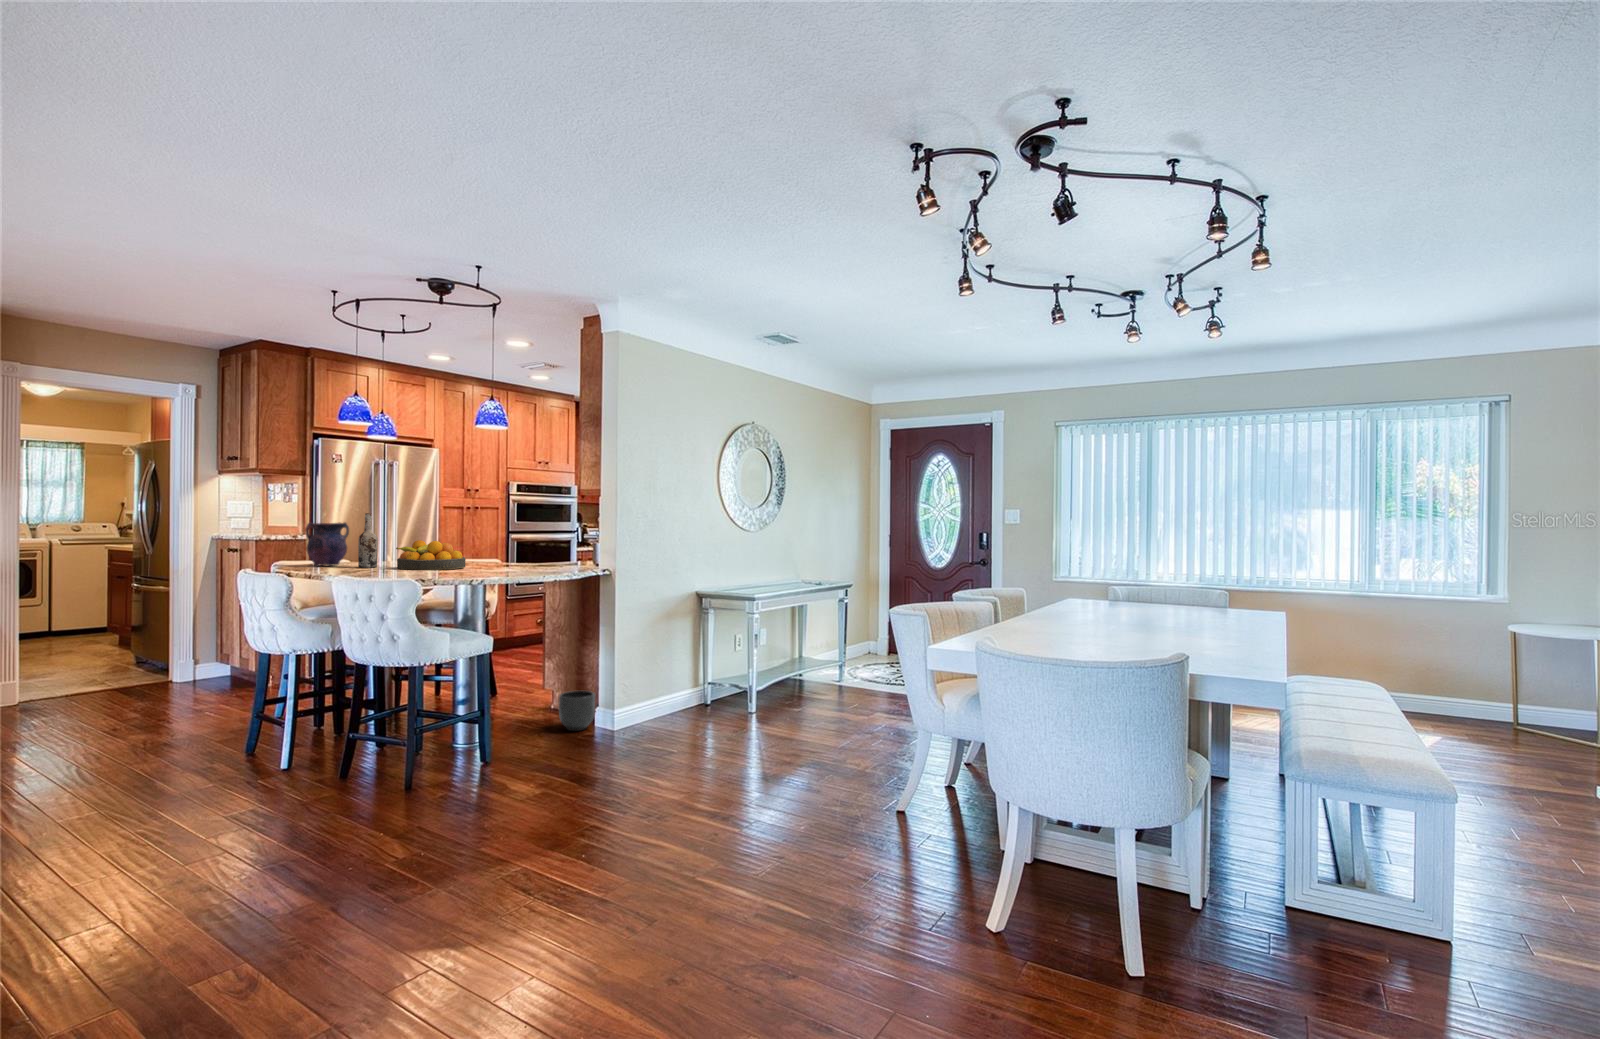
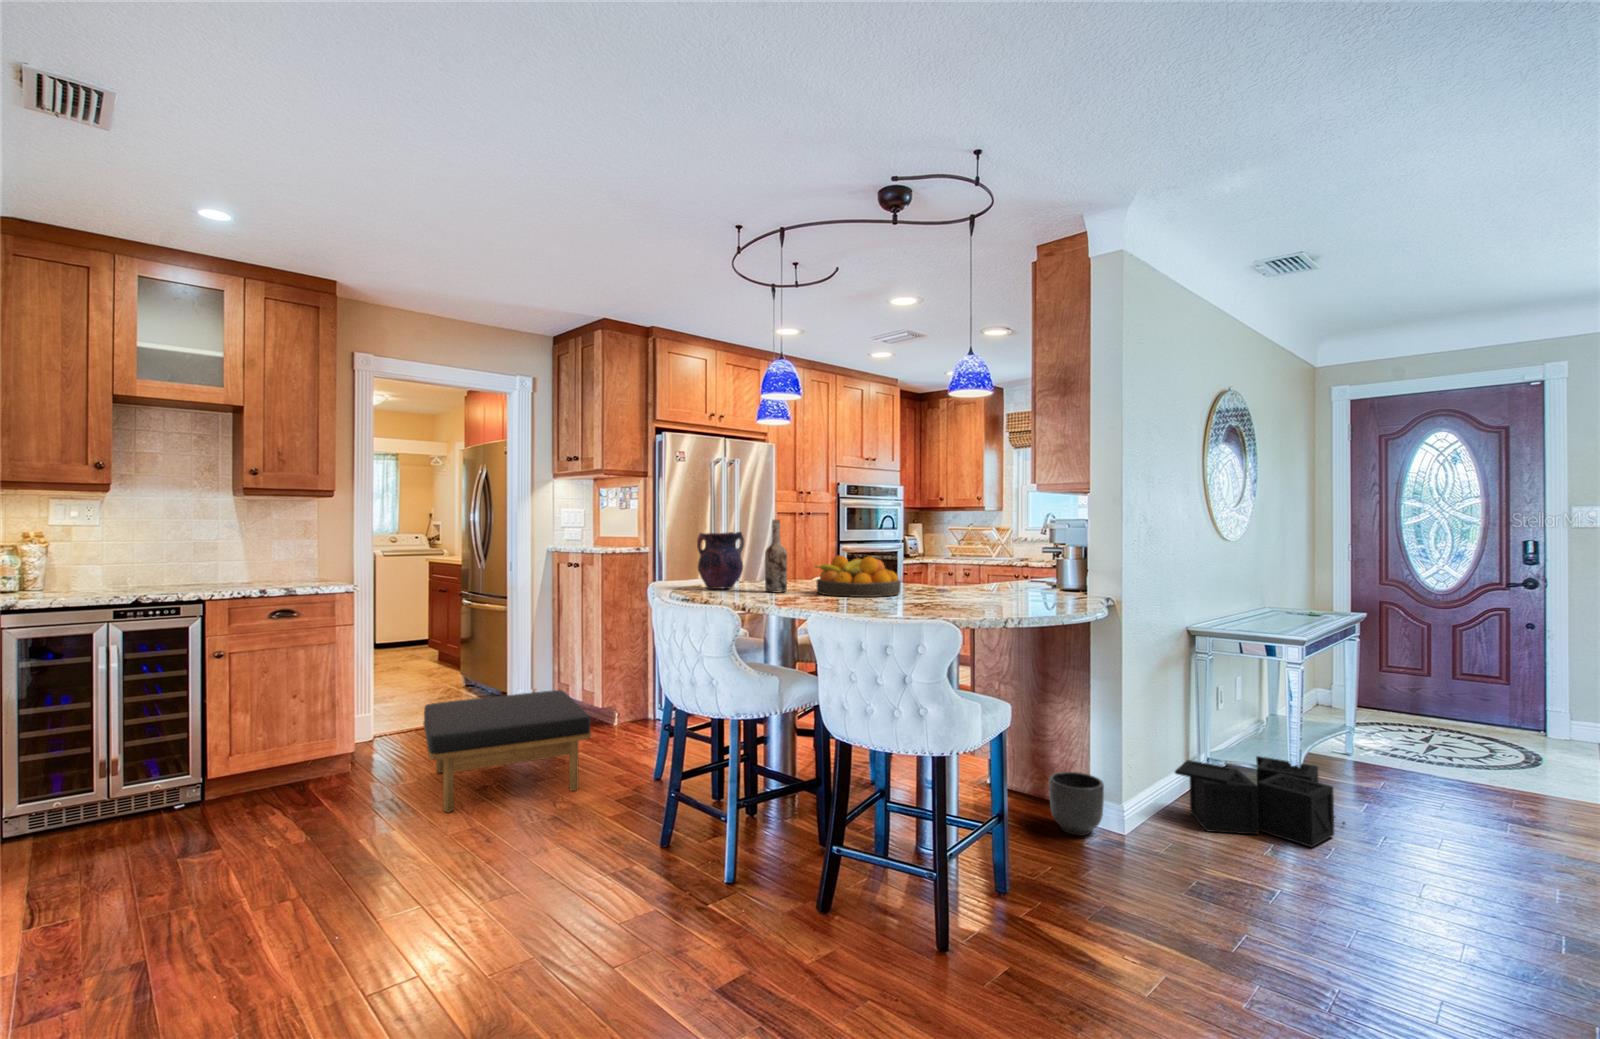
ottoman: none [55,653,215,743] -> present [423,690,591,812]
storage bin: none [654,679,762,729] -> present [1175,756,1345,847]

